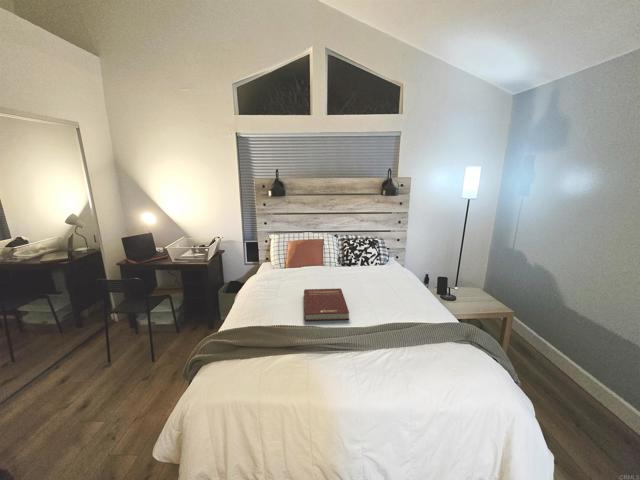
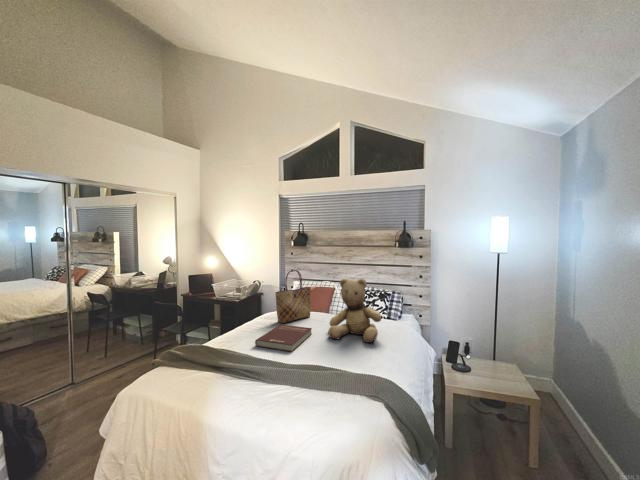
tote bag: none [288,227,315,286] -> present [275,269,311,323]
teddy bear: none [352,232,409,296] -> present [328,278,381,343]

